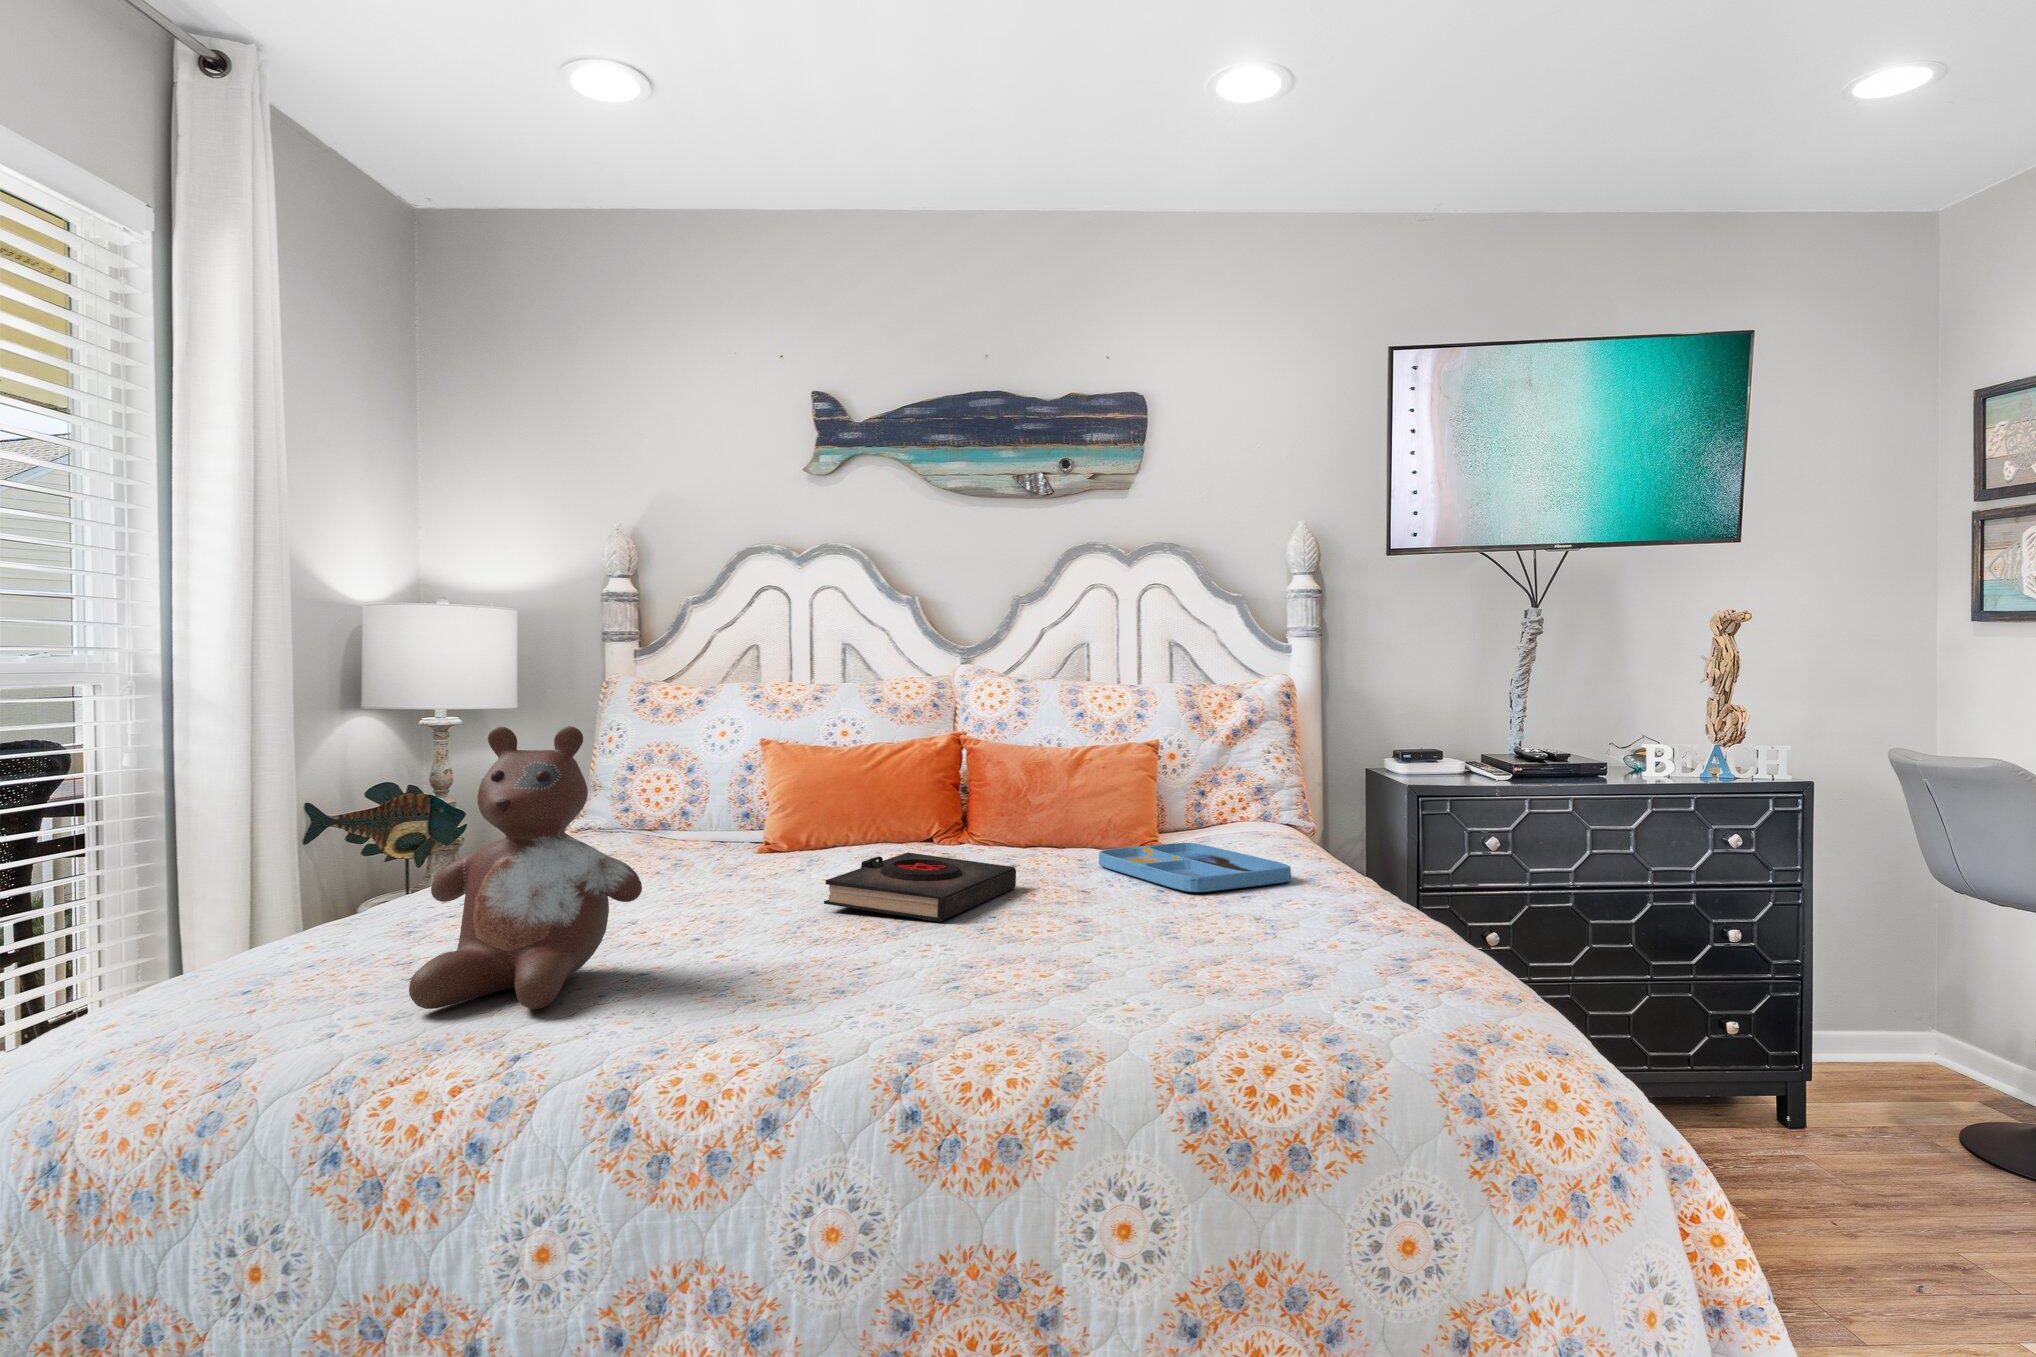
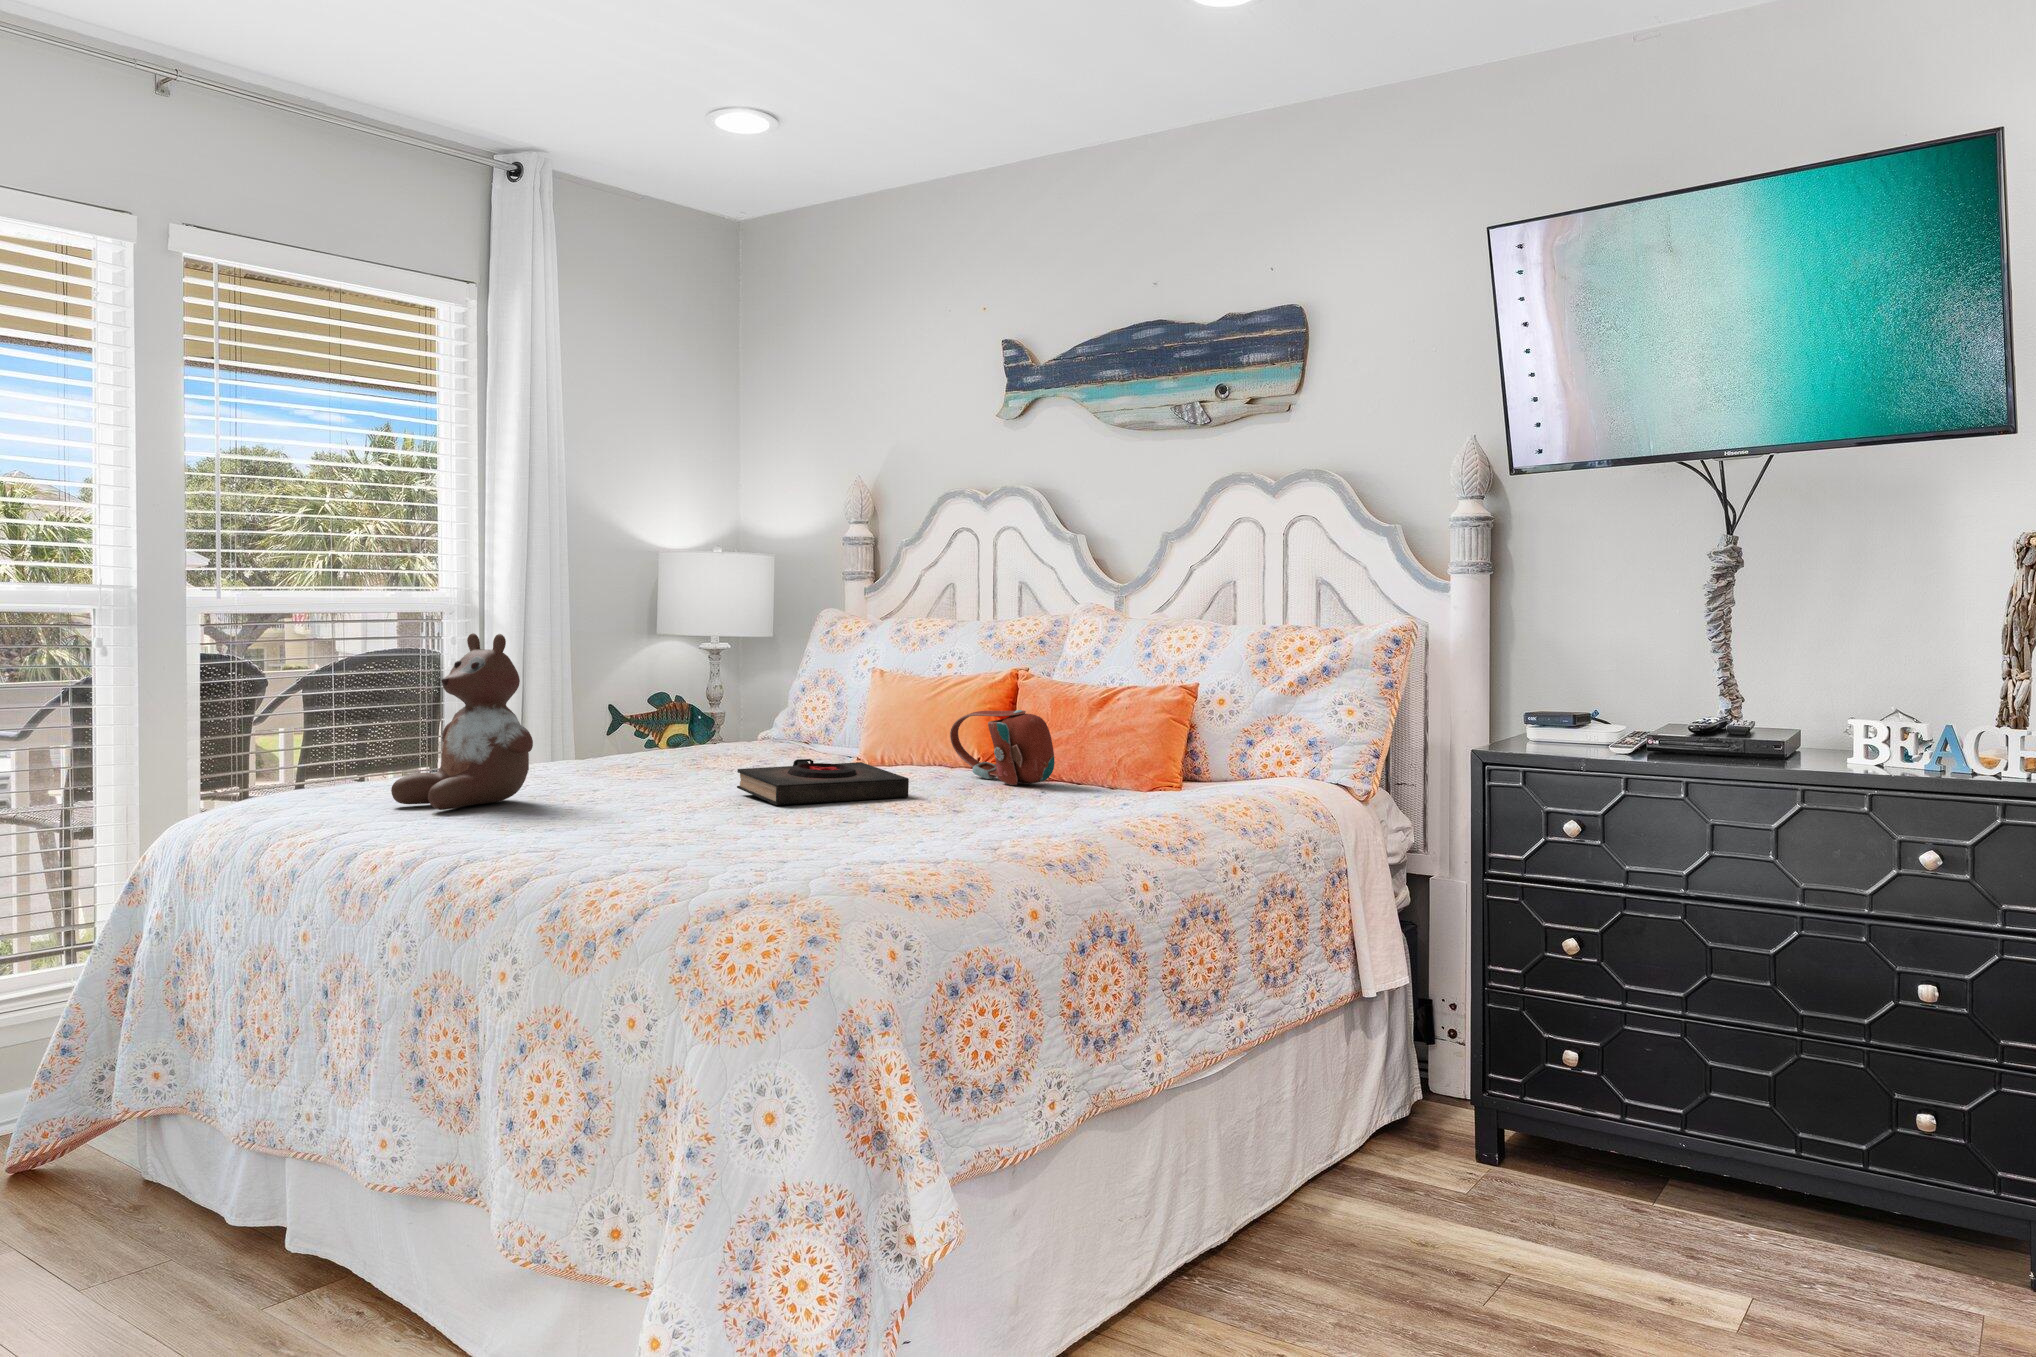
handbag: none [929,779,1082,859] -> present [950,710,1055,785]
tray: present [1099,843,1291,892] -> none [1008,779,1143,815]

